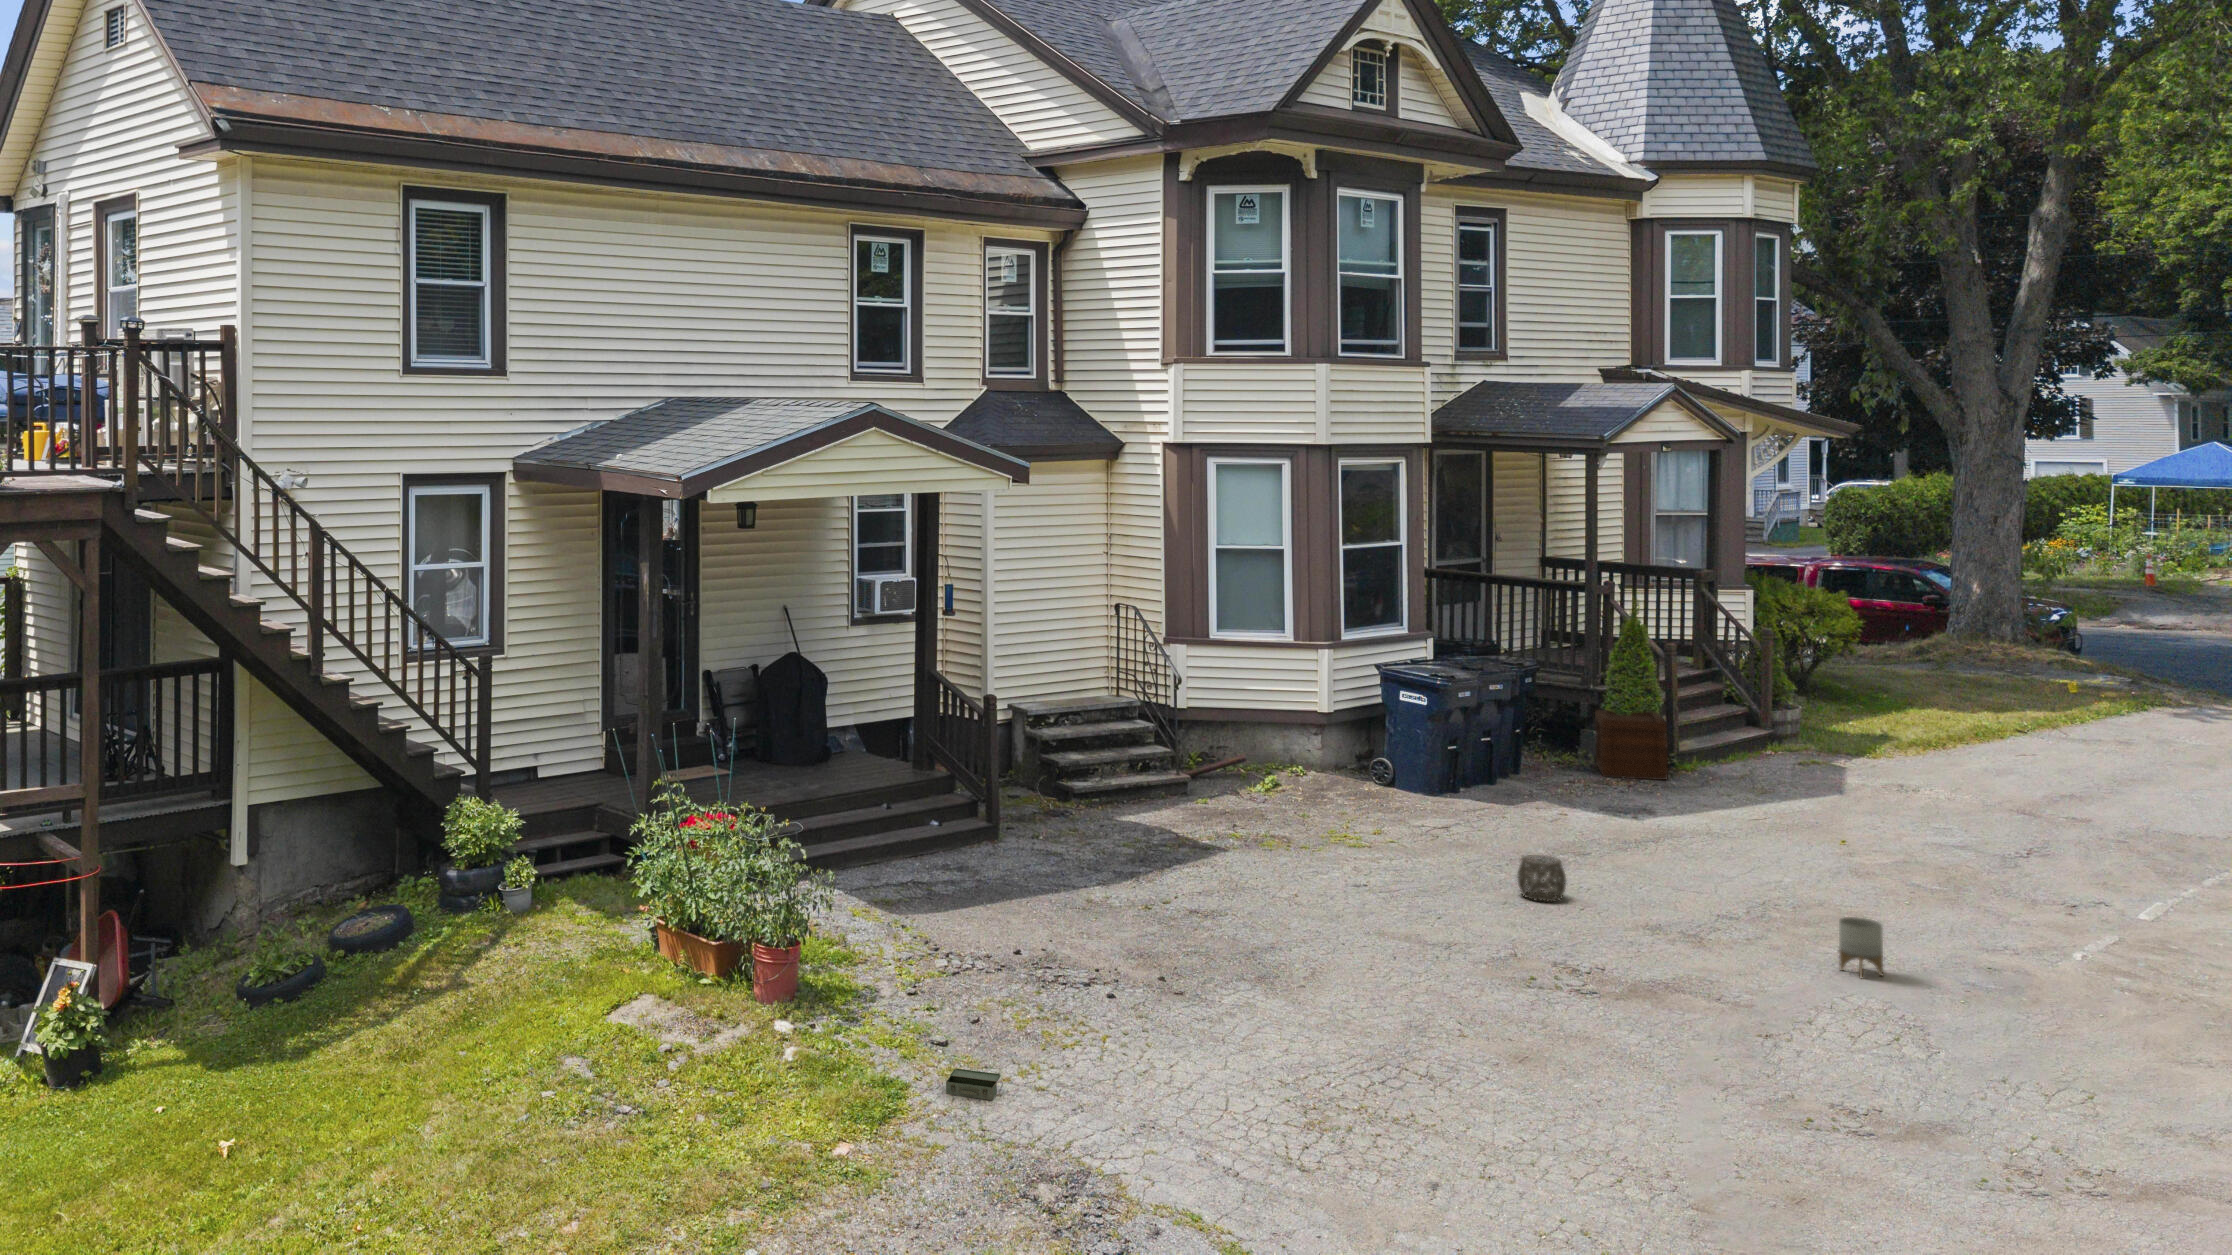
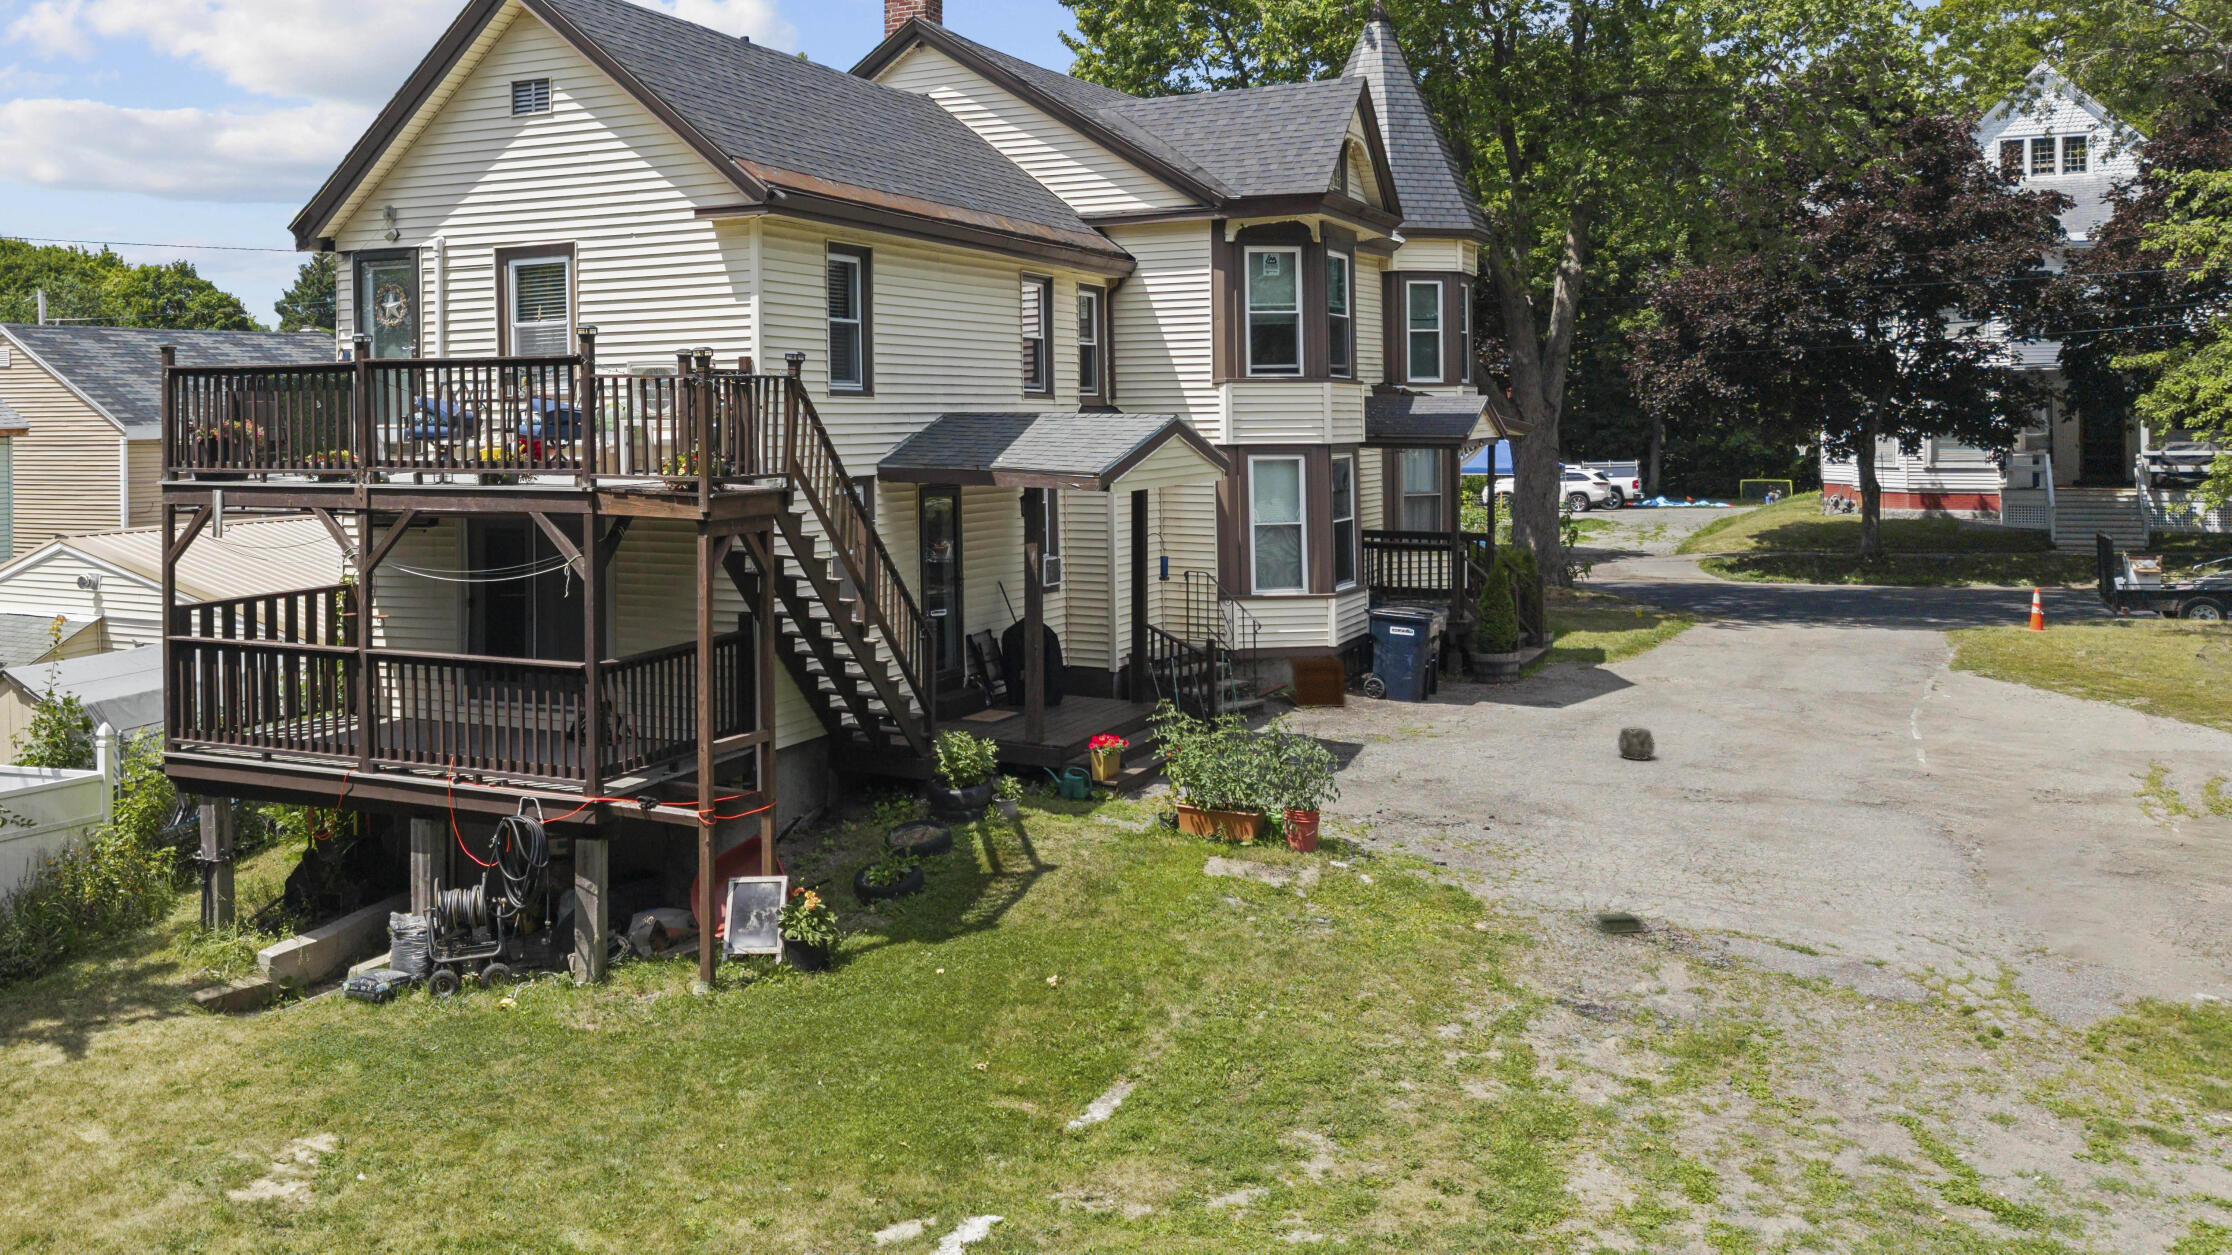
wooden crate: present [1595,710,1668,780] -> present [1288,654,1346,708]
planter: present [1839,917,1883,978] -> none [1877,742,1909,782]

